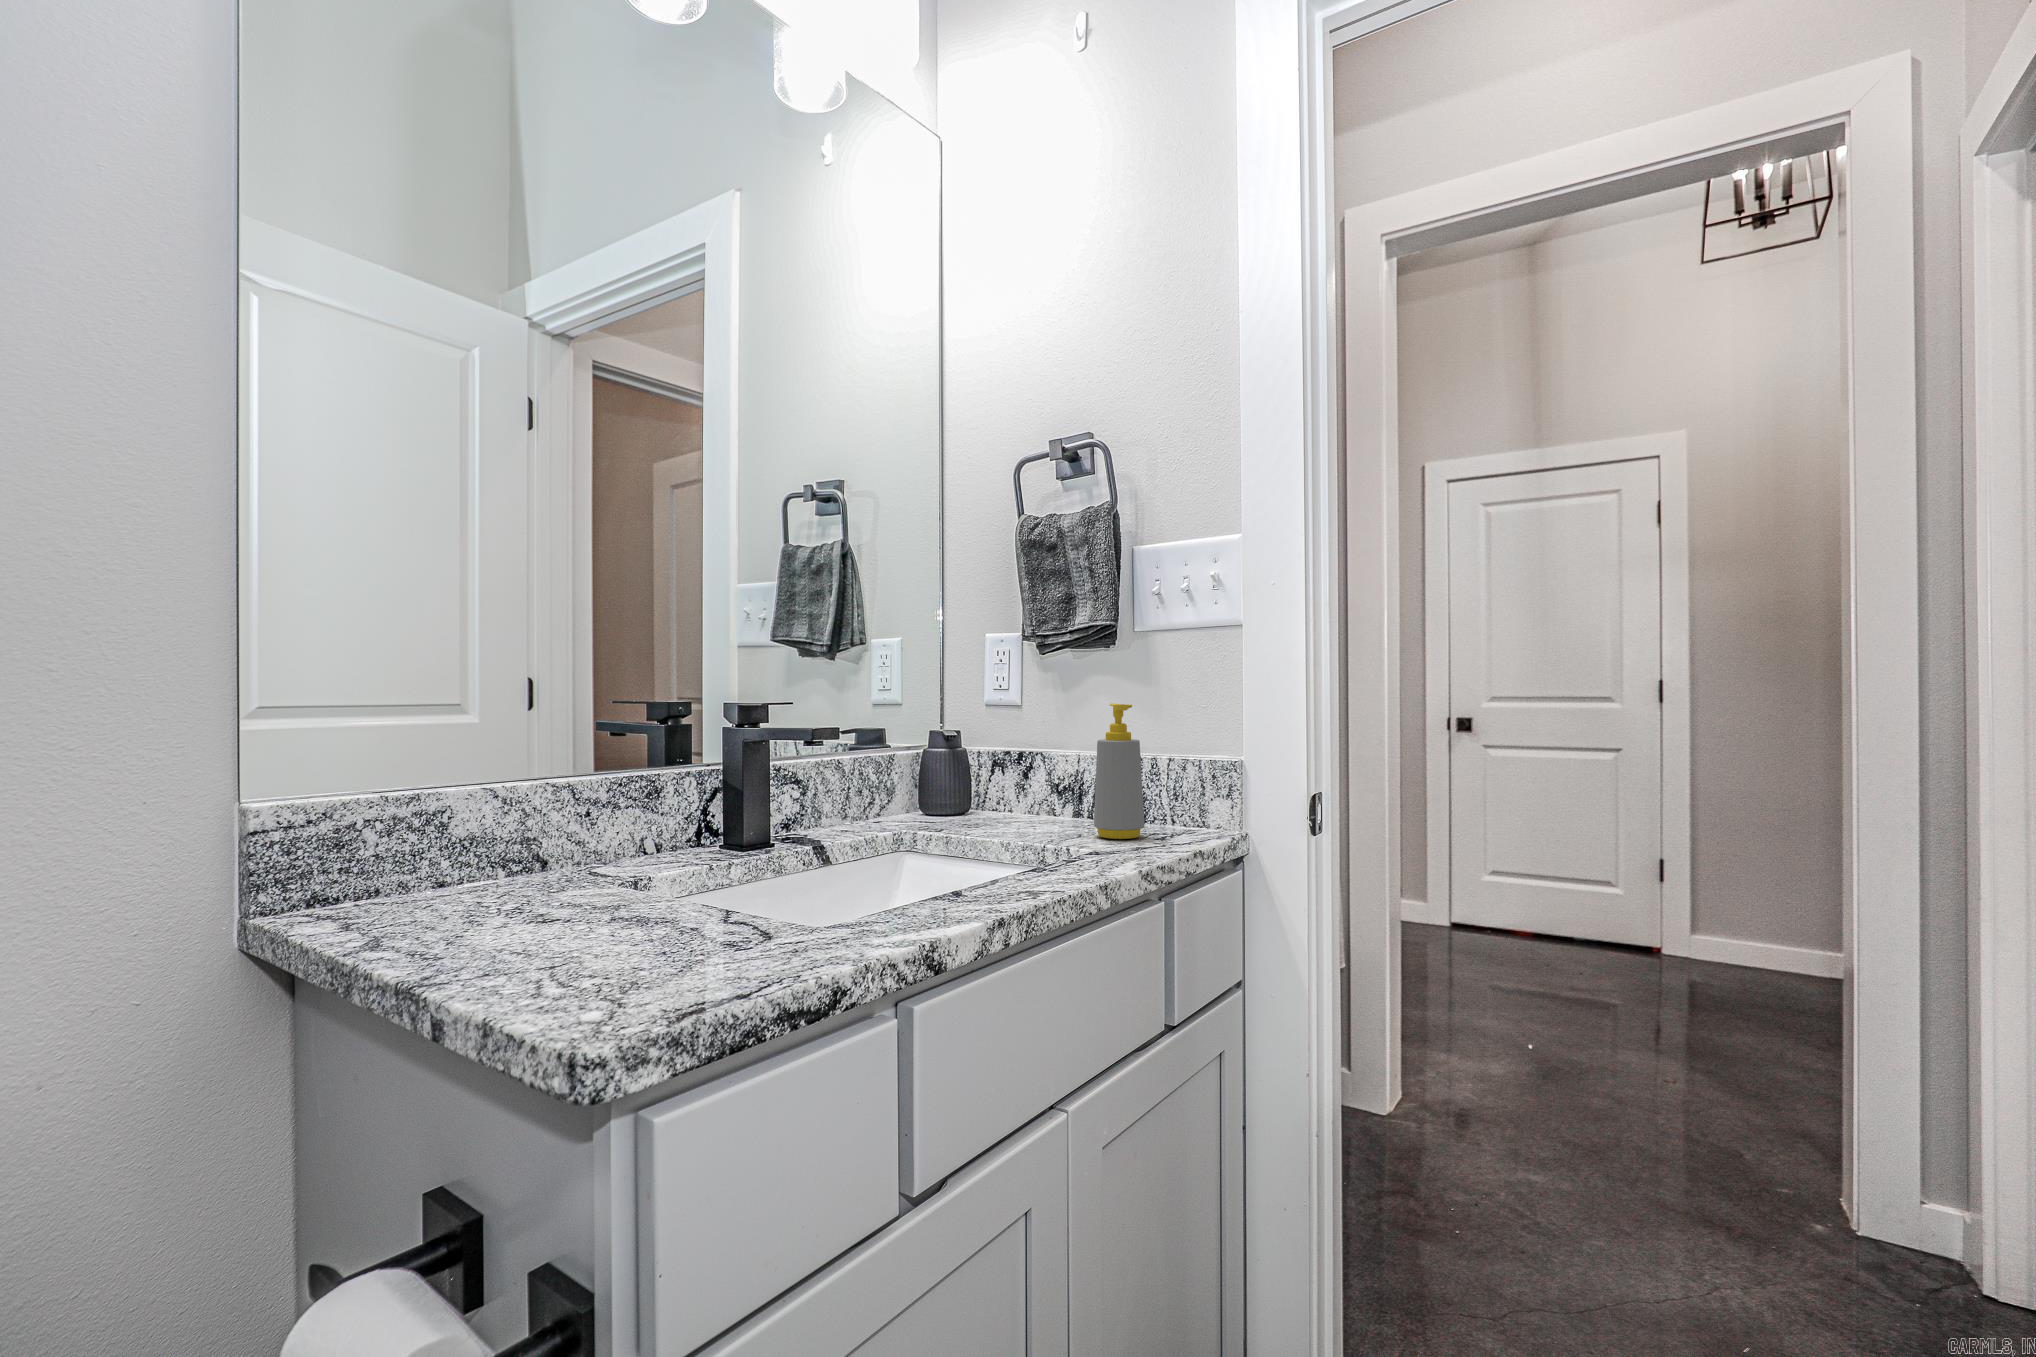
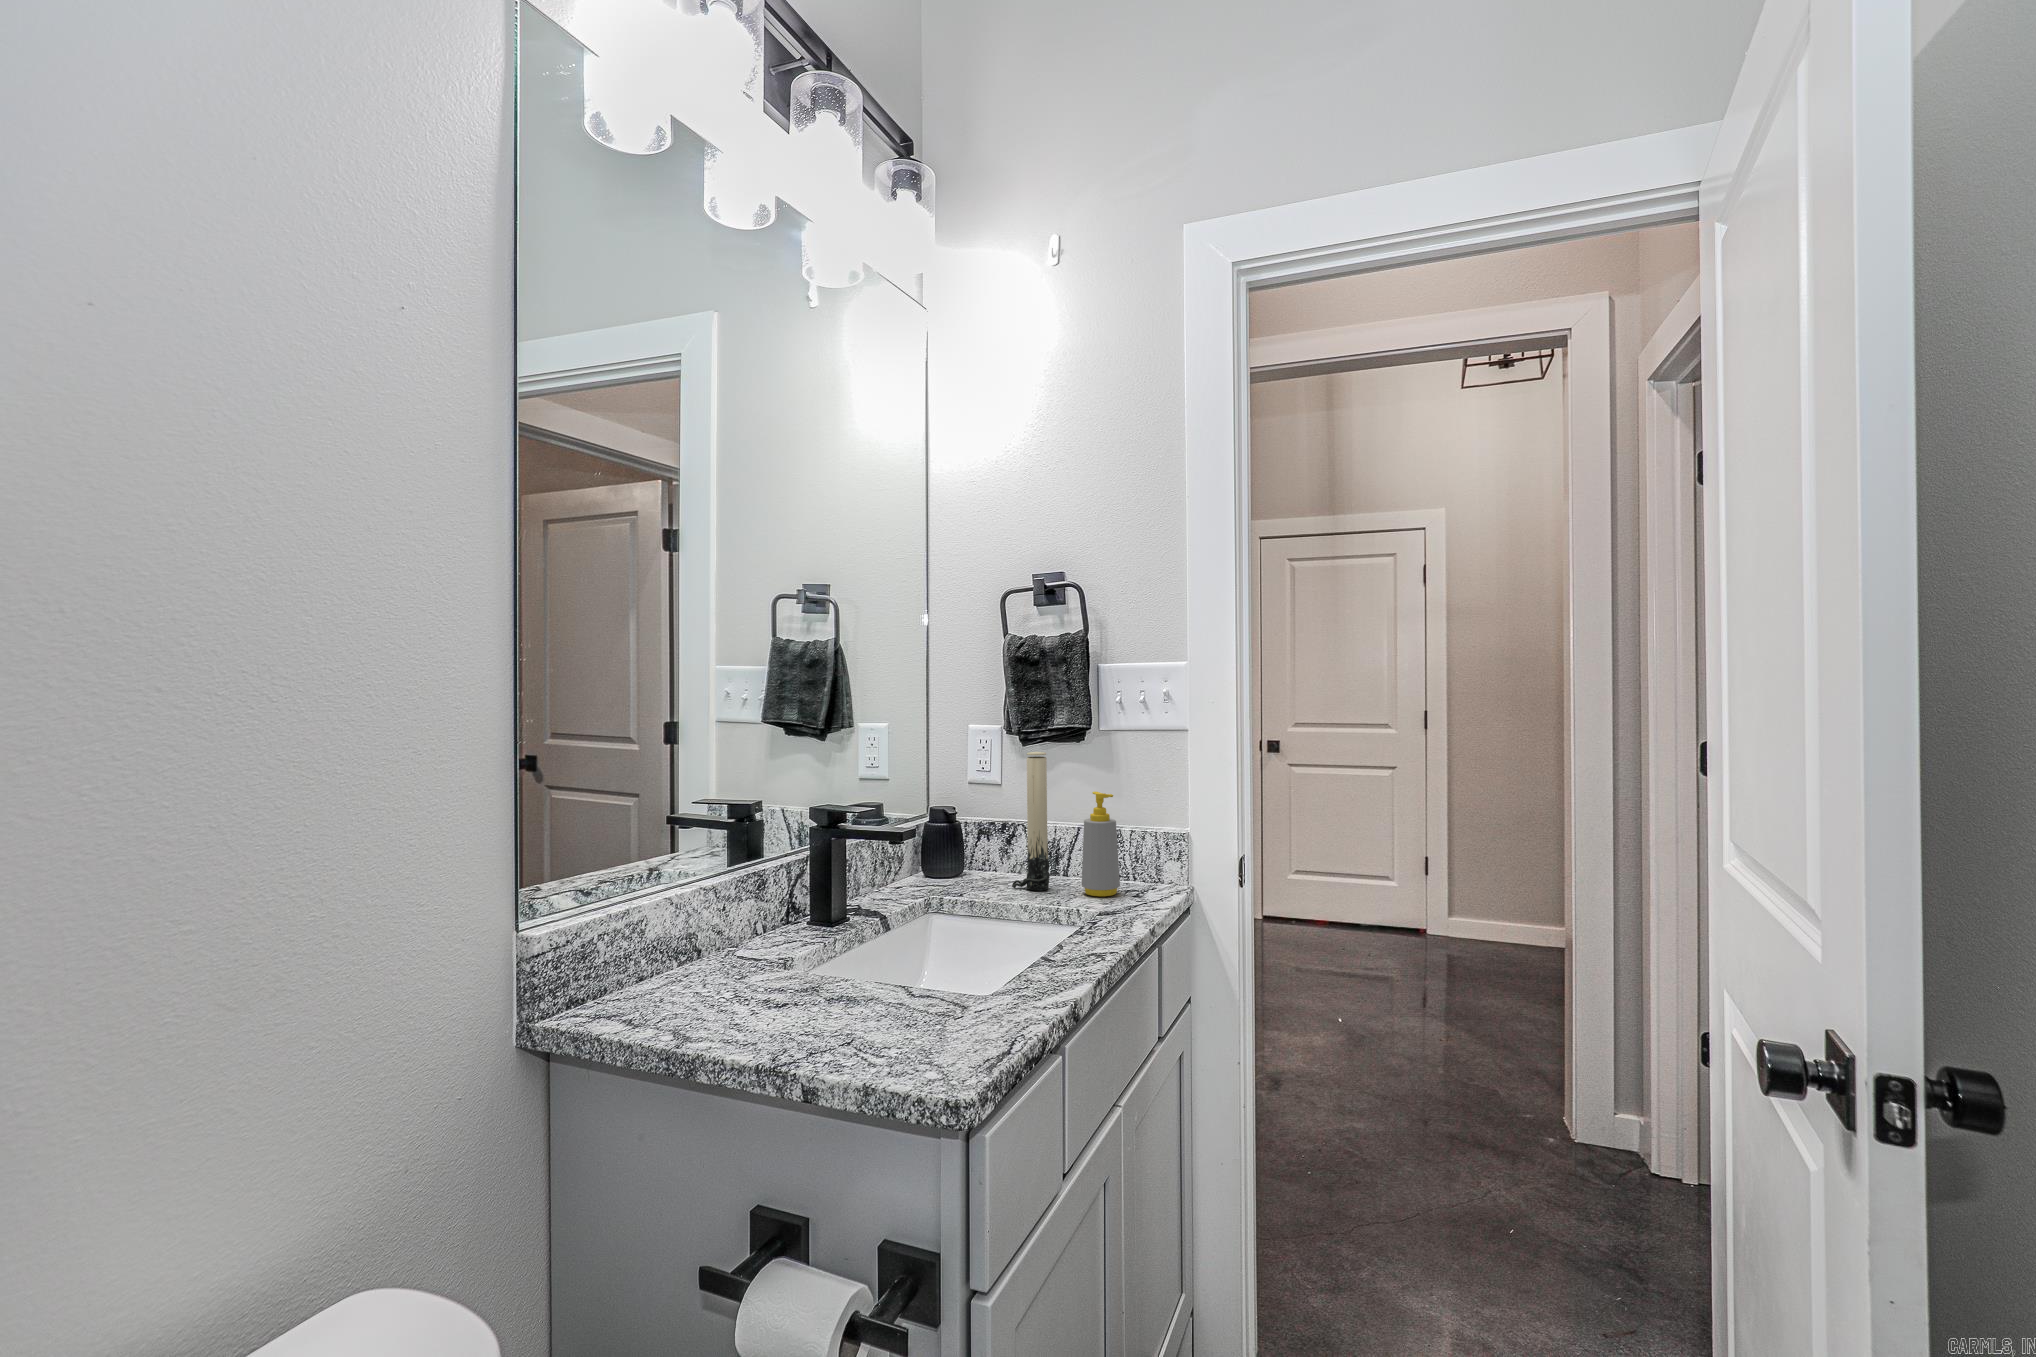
candle: none [1014,654,1060,831] -> present [1012,752,1050,890]

